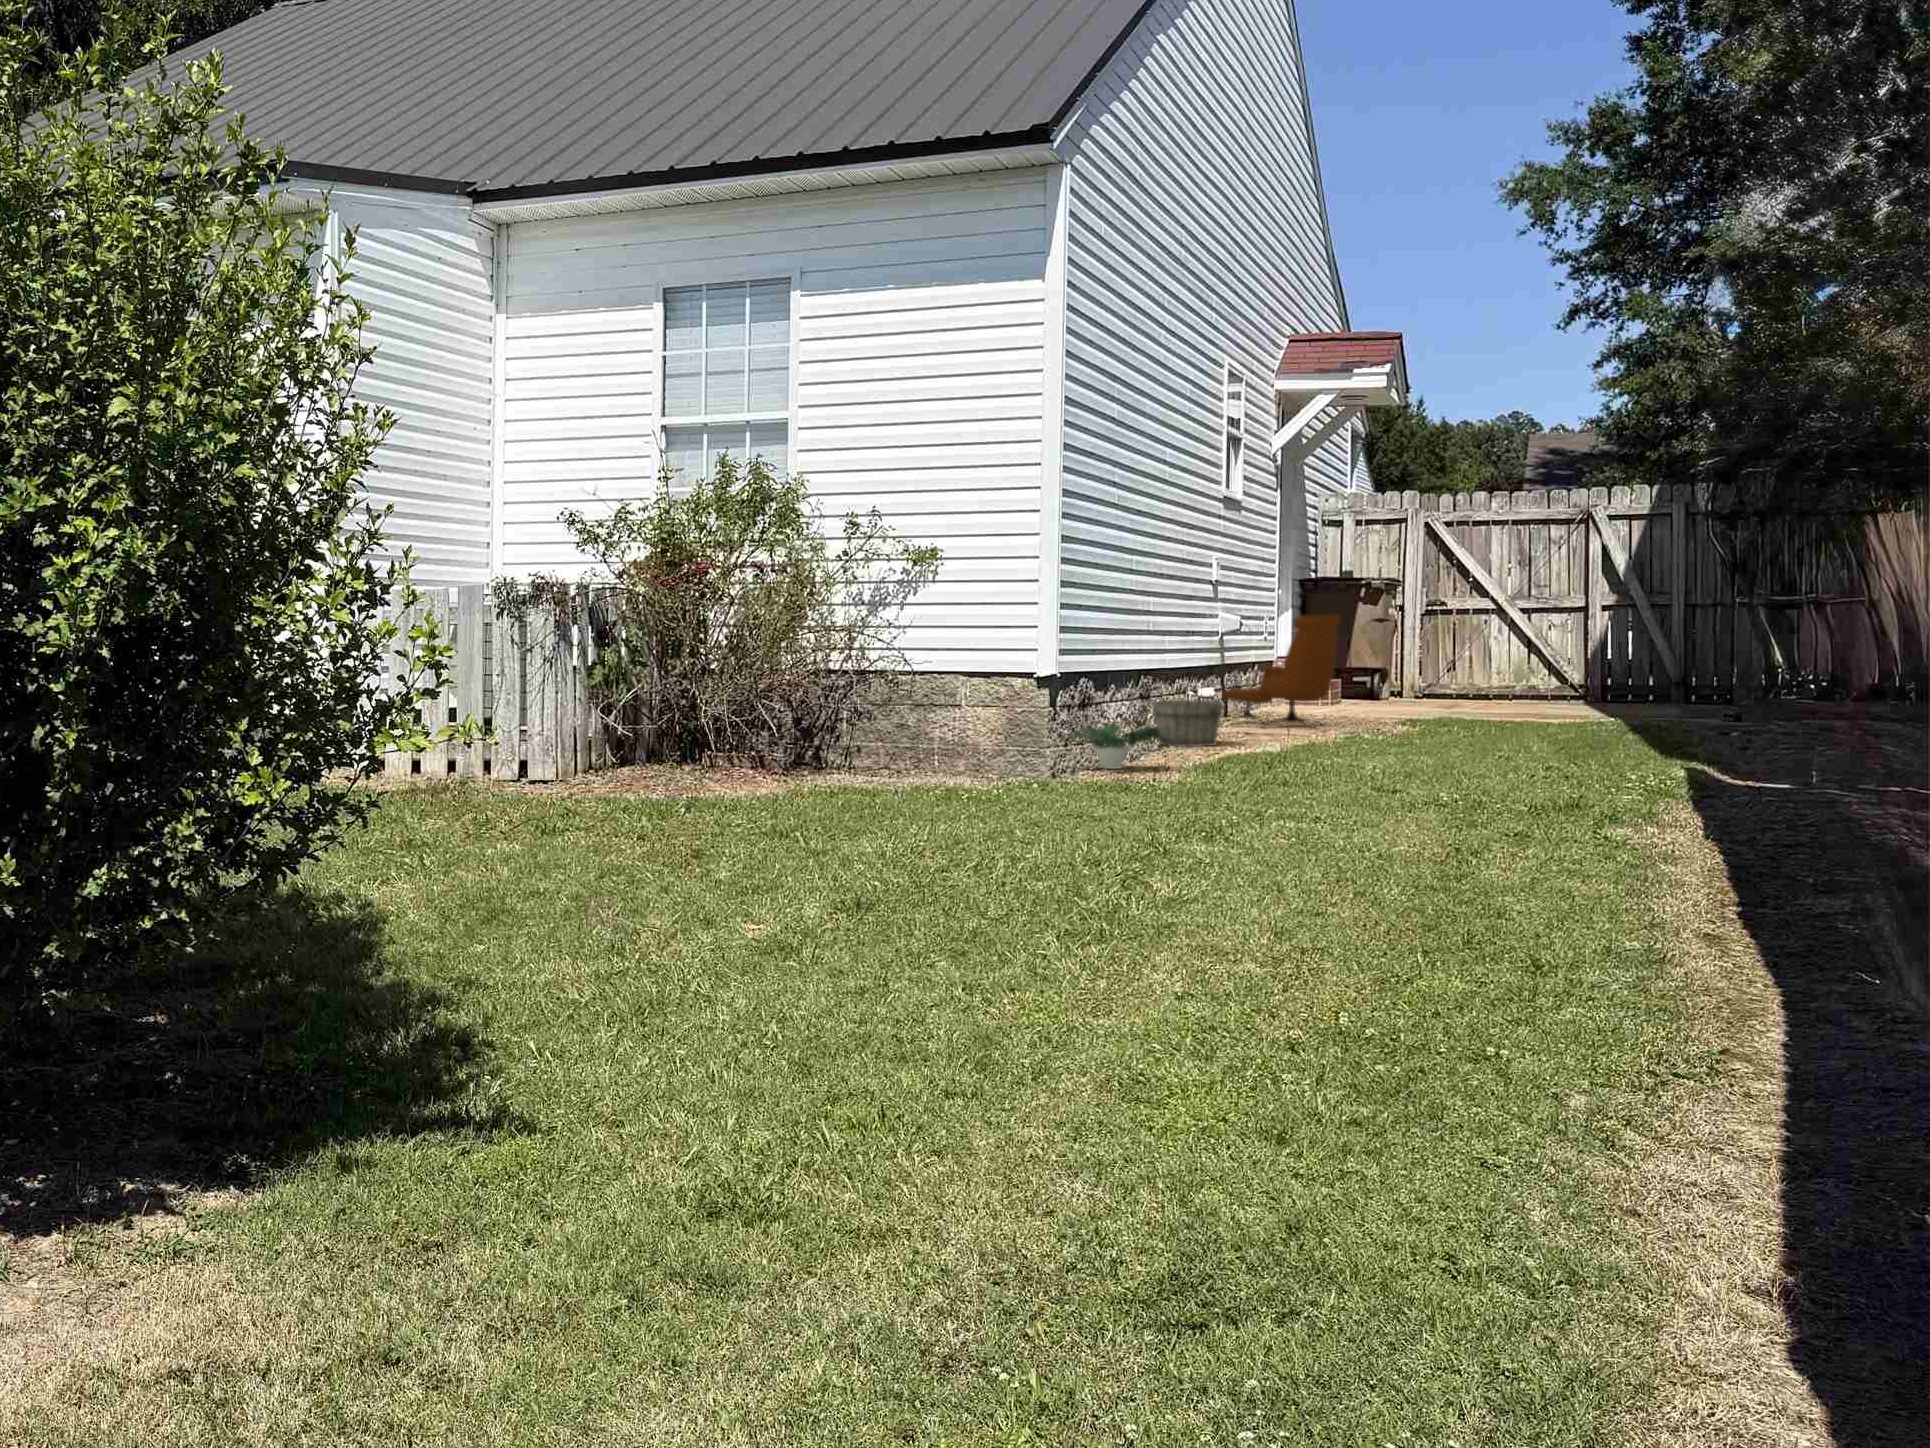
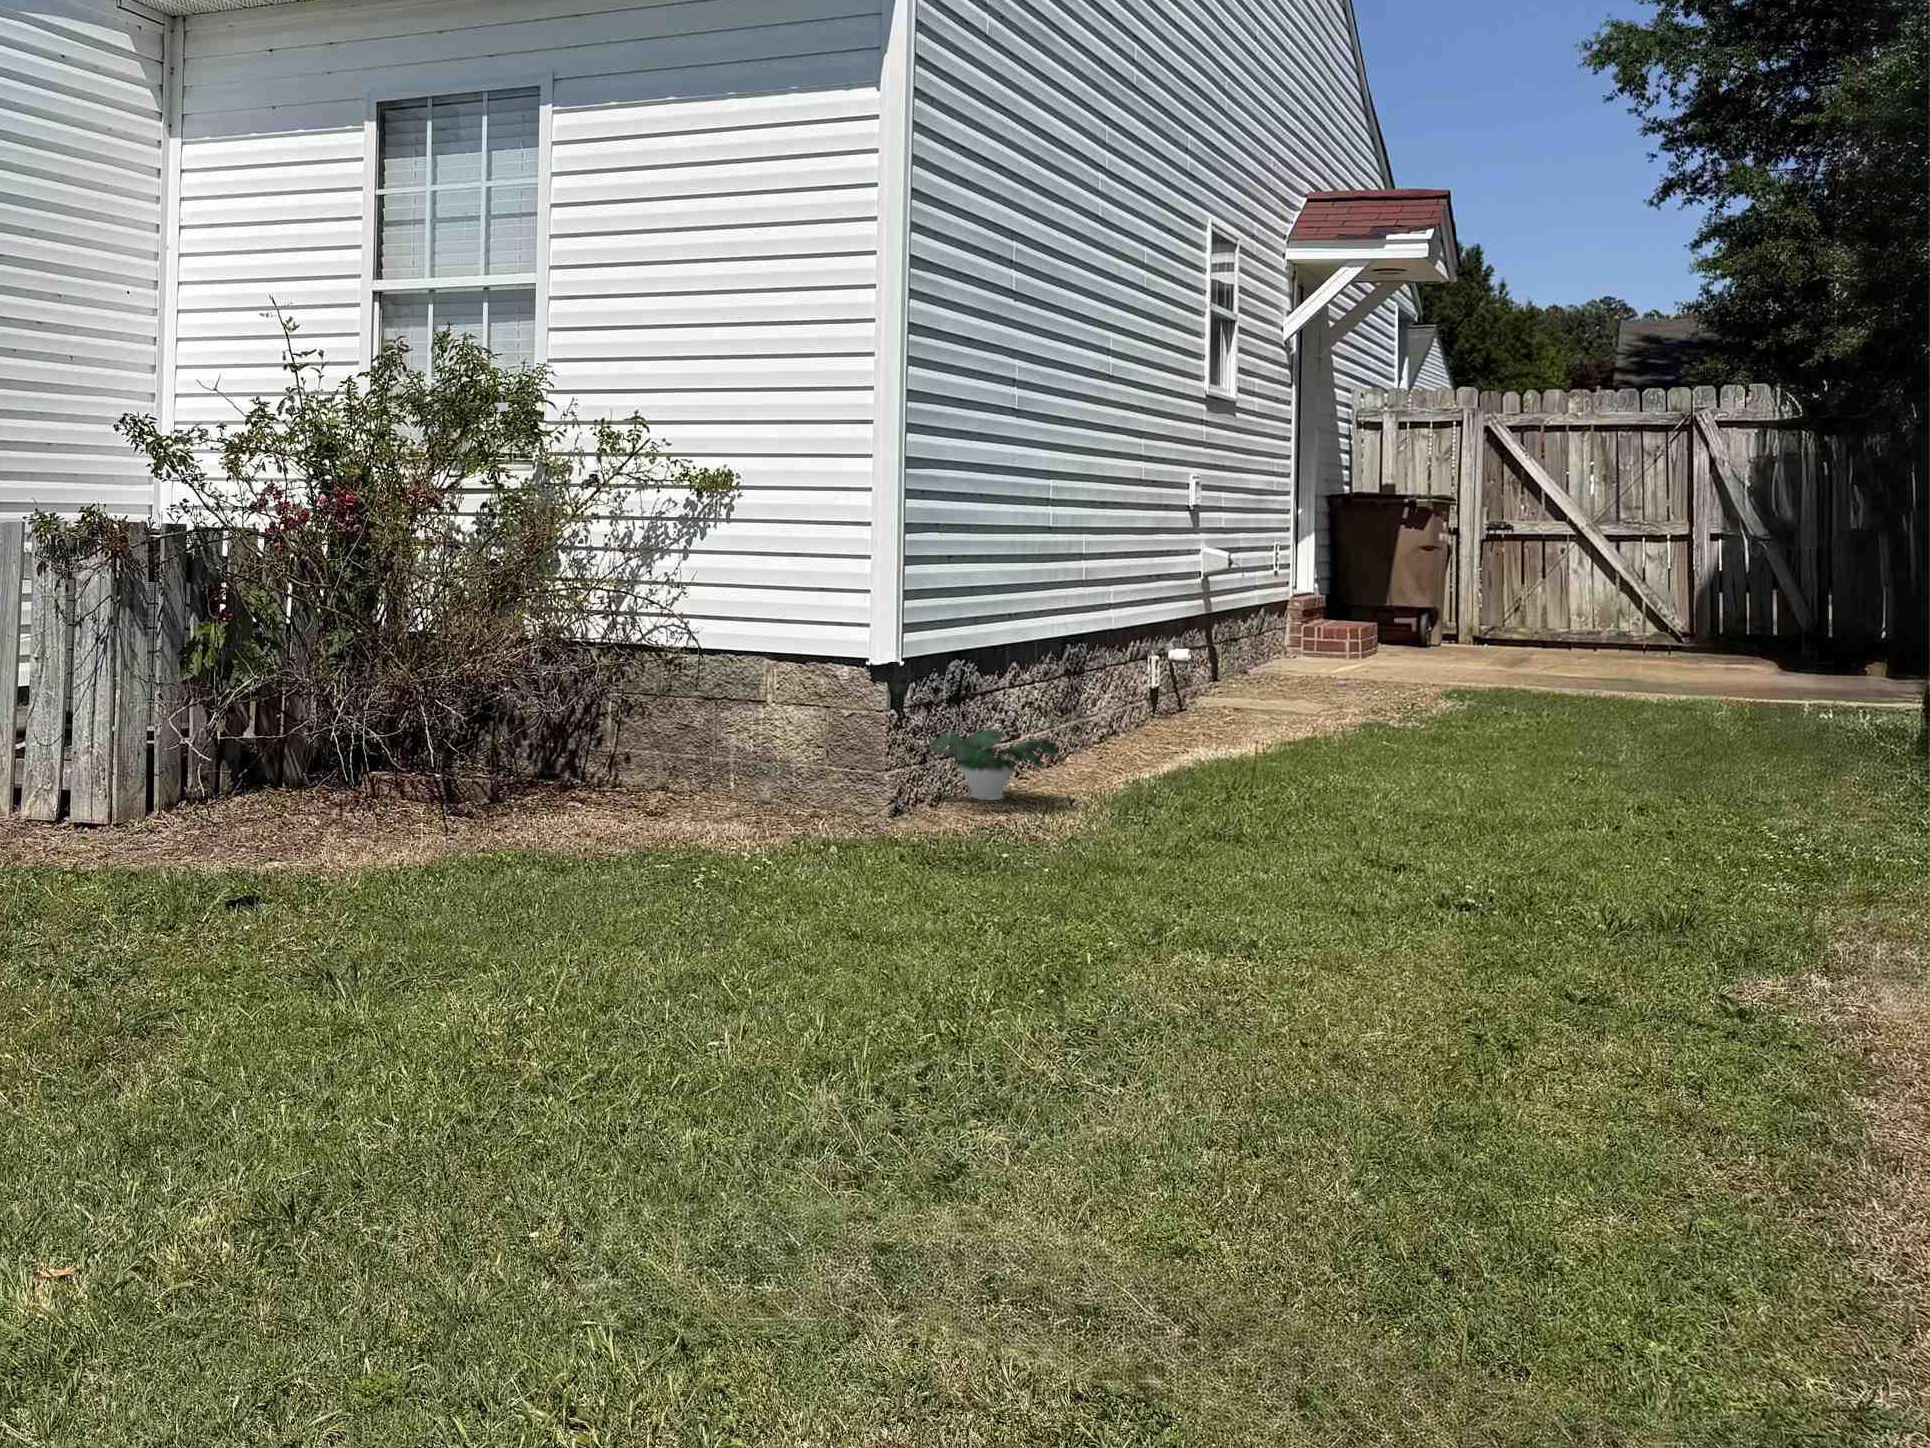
lounge chair: present [1222,615,1340,724] -> none [1204,555,1357,710]
wooden bucket: present [1152,693,1223,747] -> none [1081,659,1182,746]

